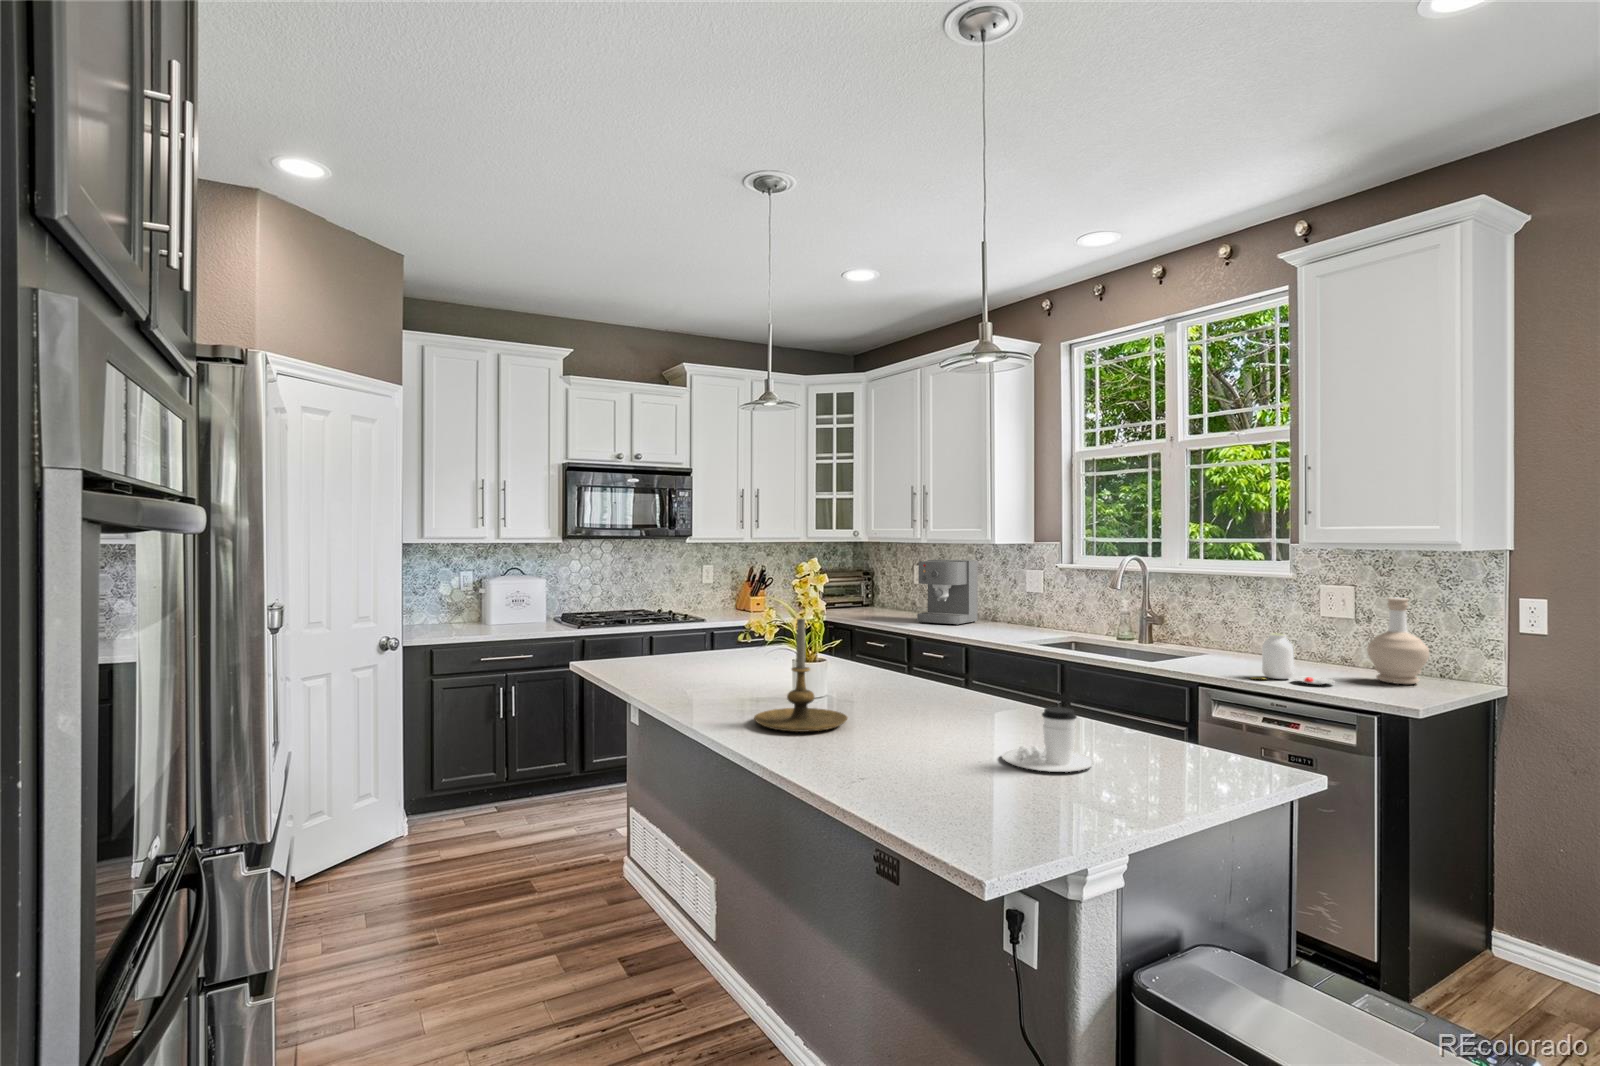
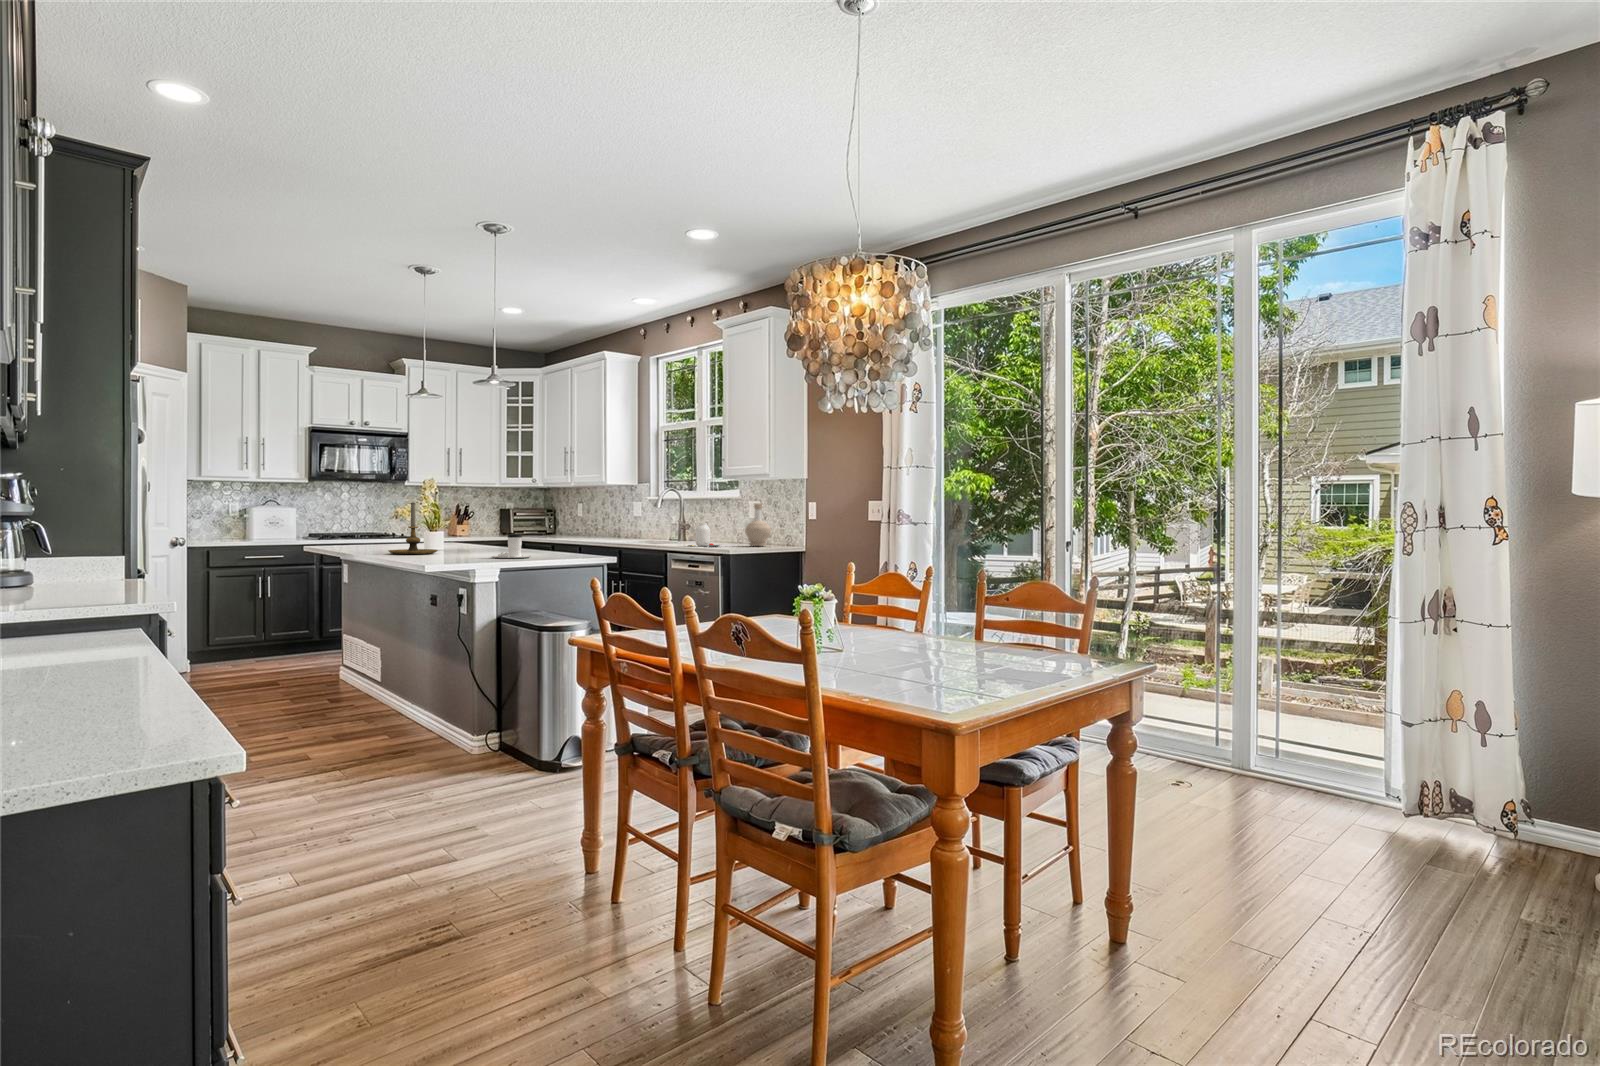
coffee maker: present [917,560,978,625] -> none [565,497,607,538]

